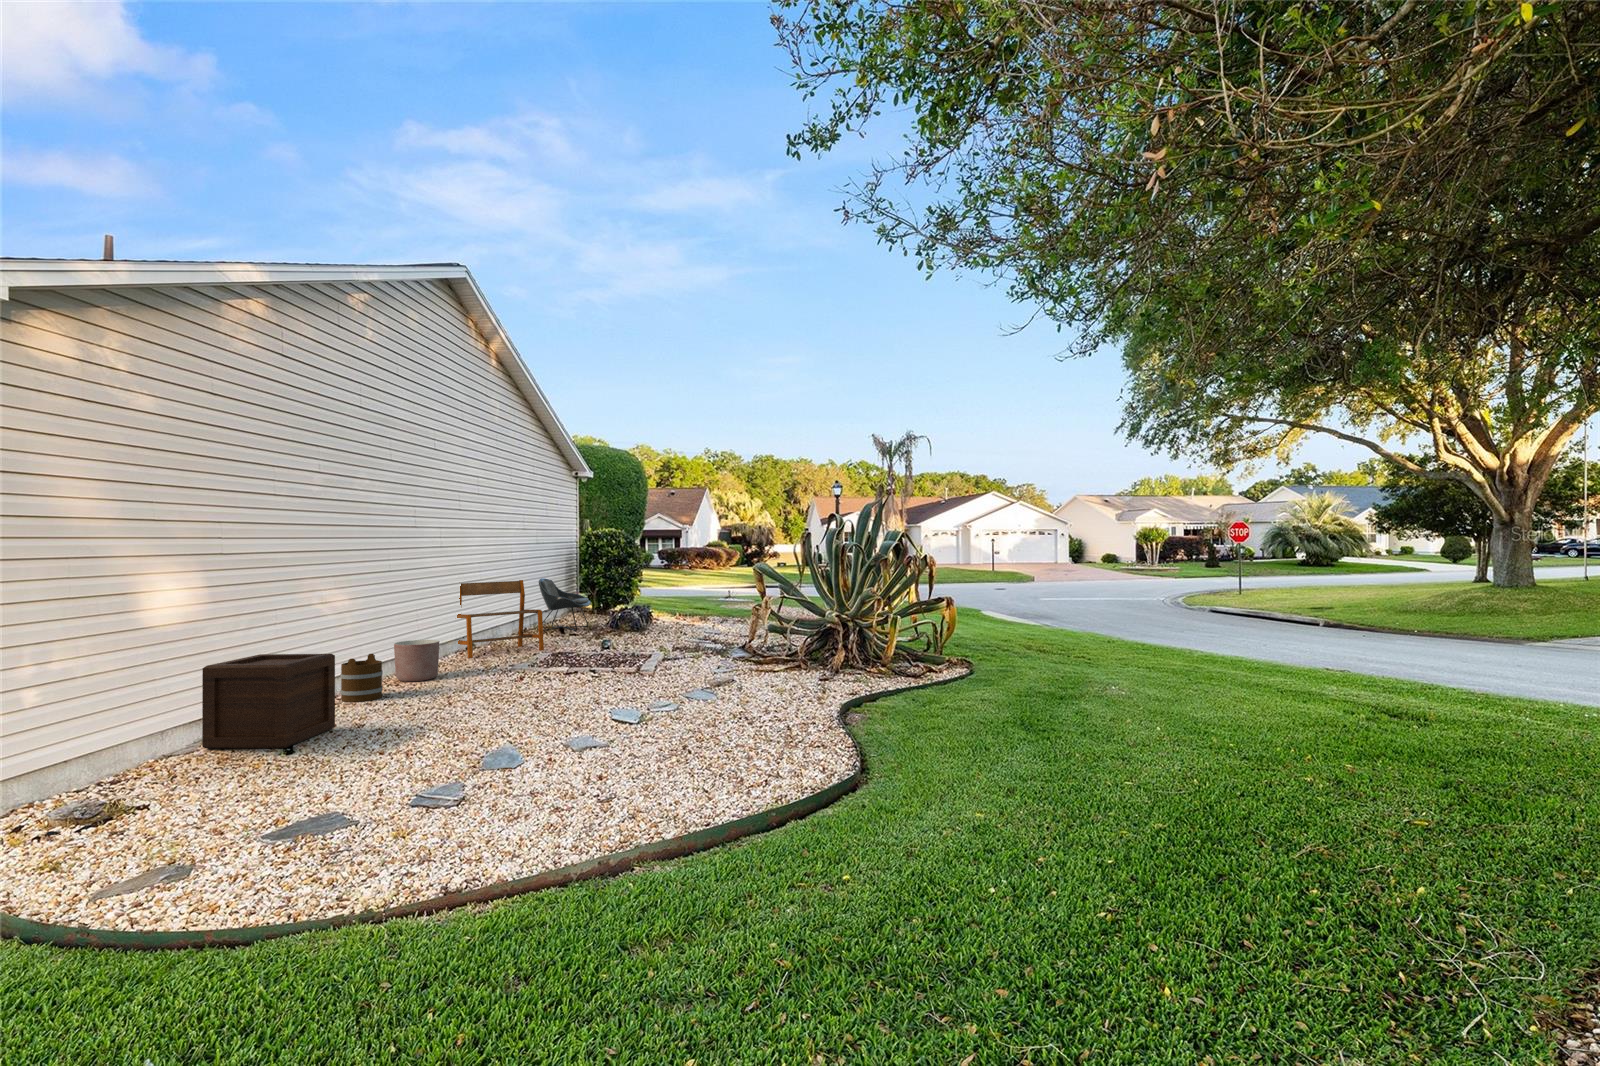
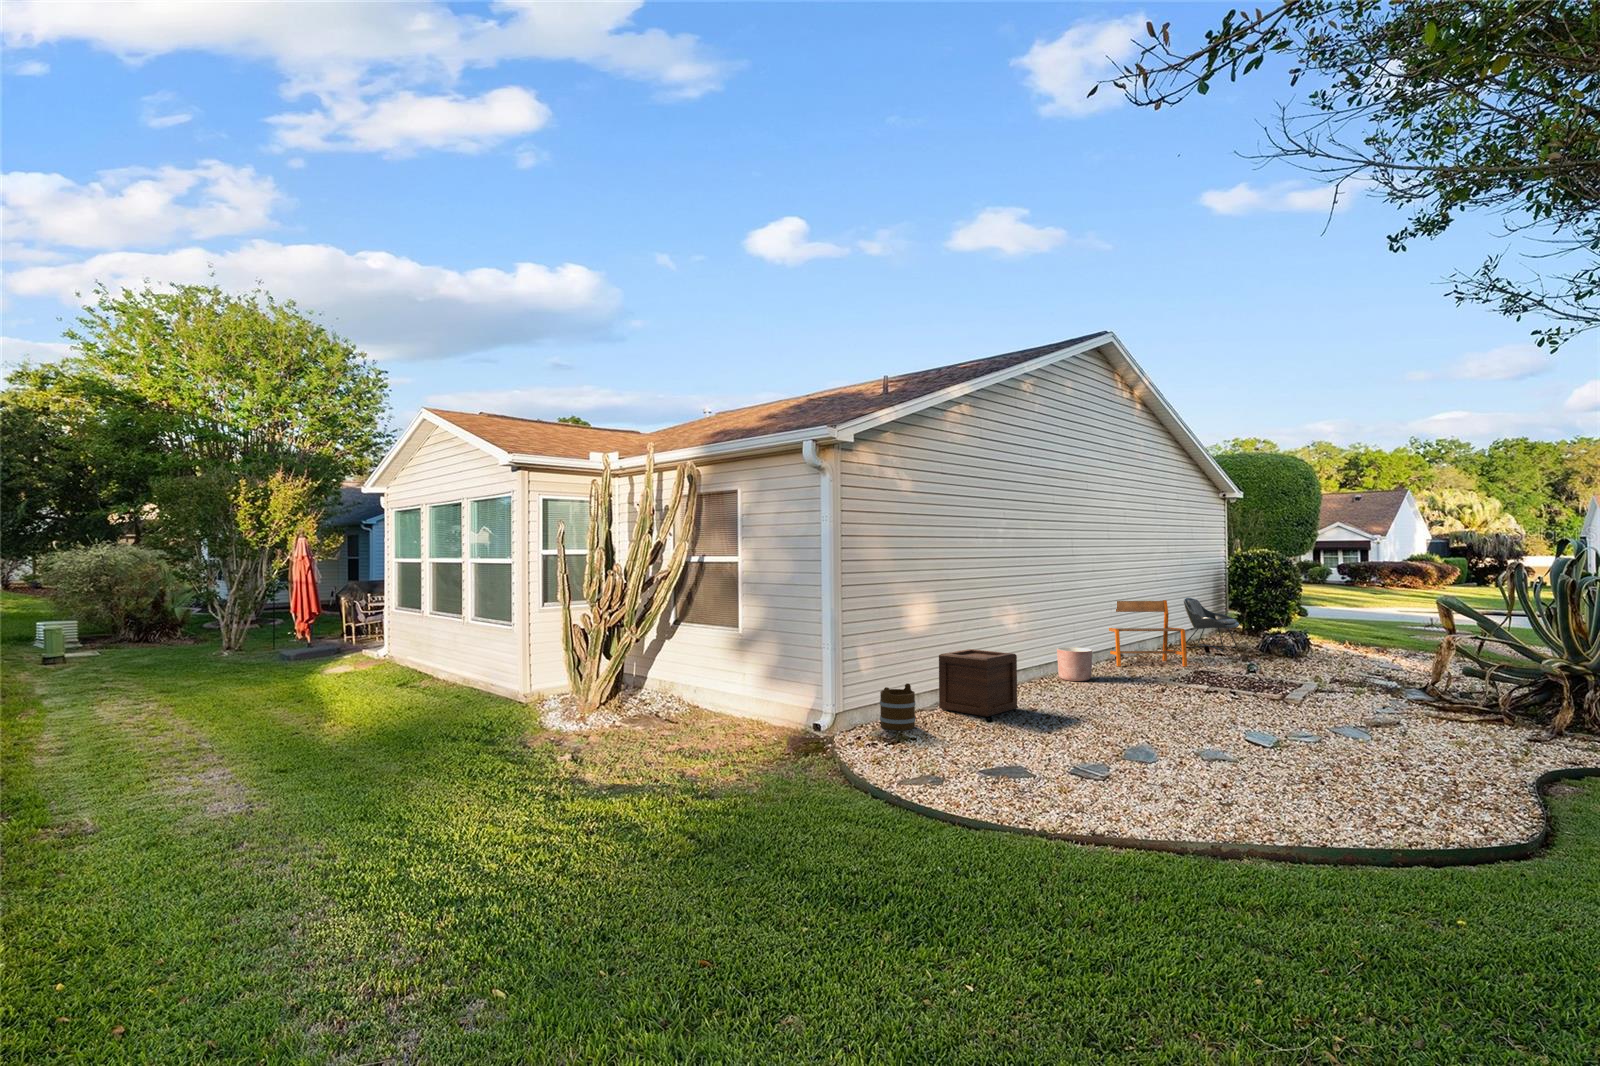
bucket: present [340,654,383,702] -> present [880,683,915,730]

